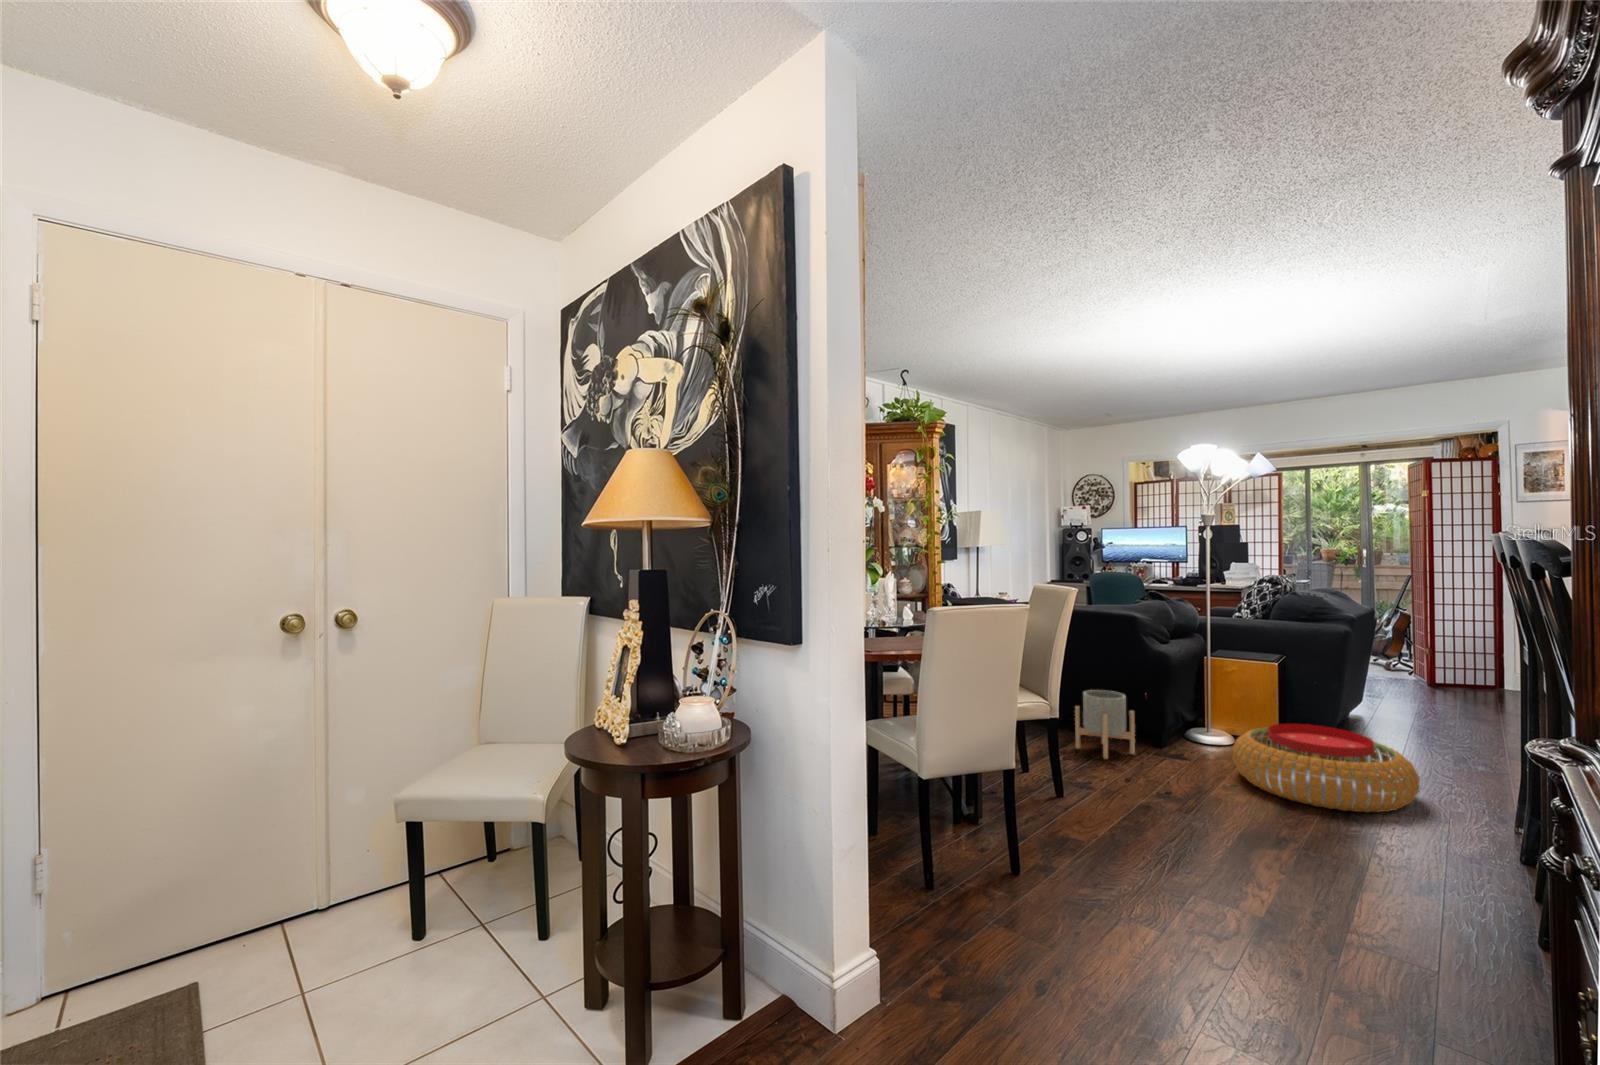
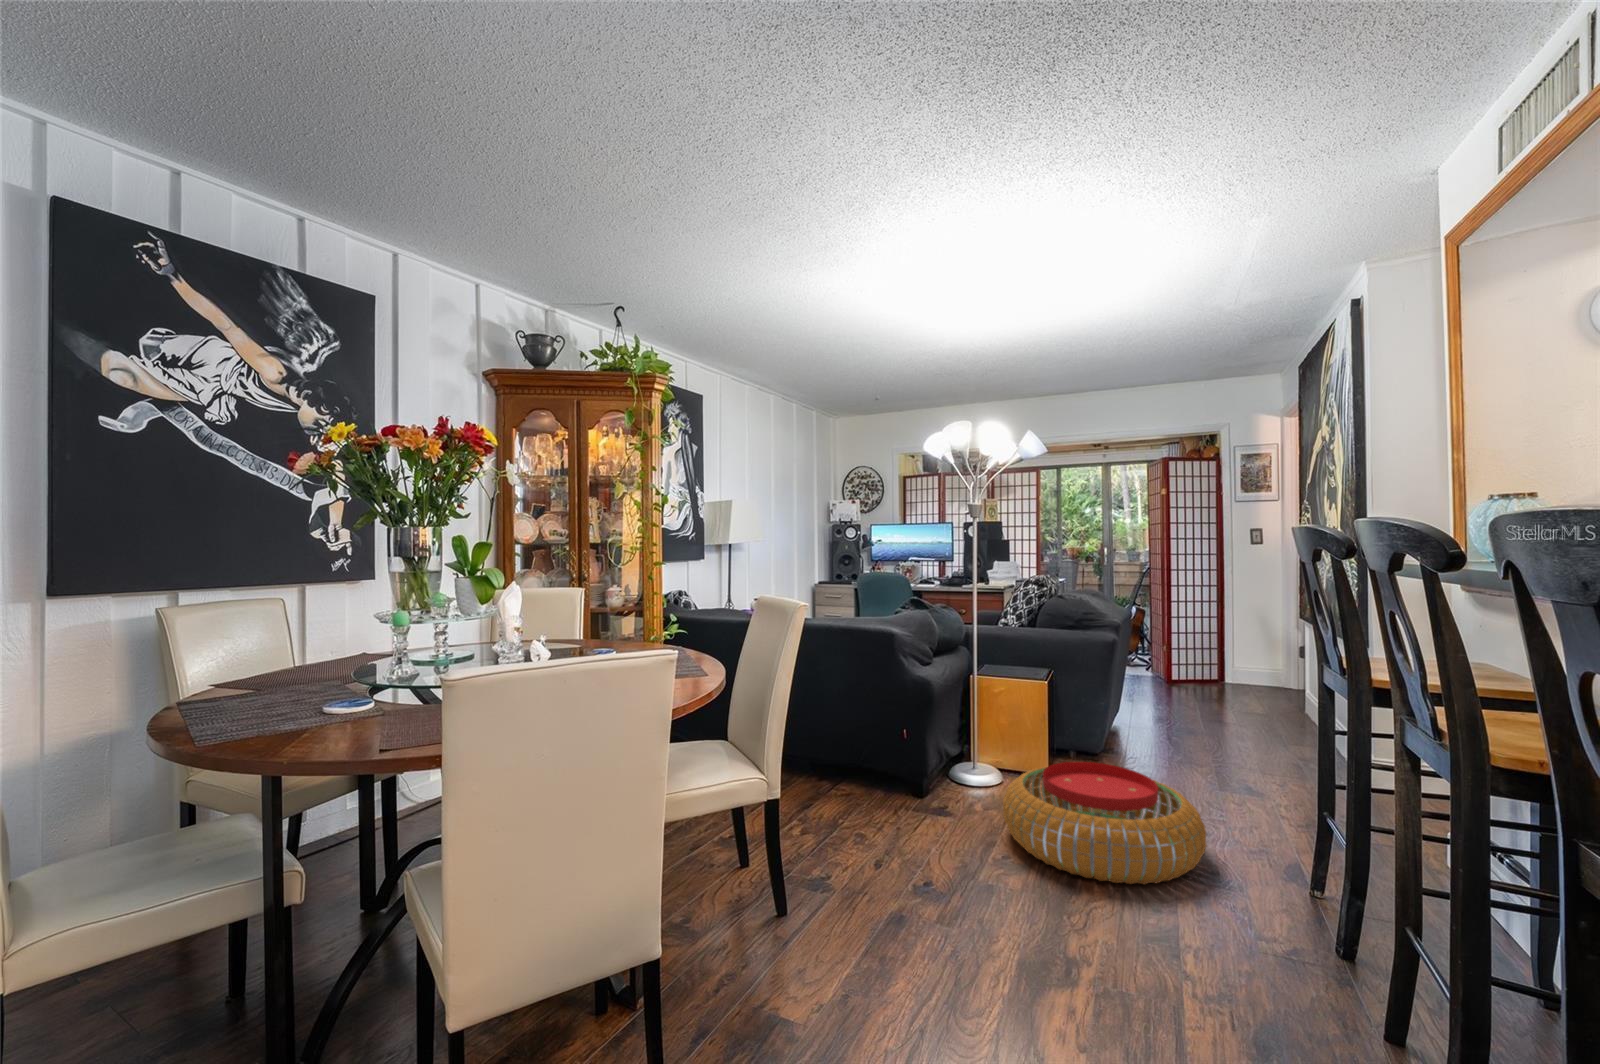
planter: present [1075,690,1135,759] -> none [820,730,891,826]

